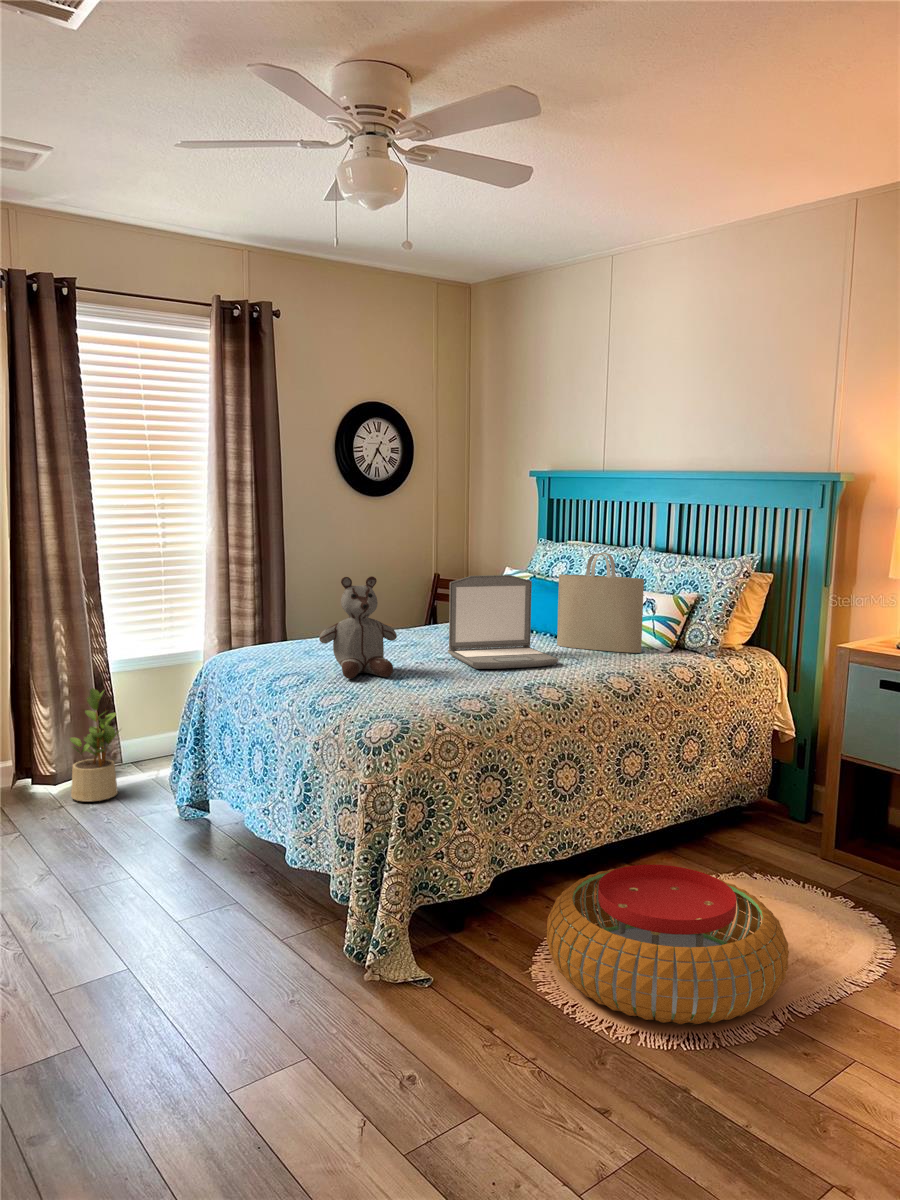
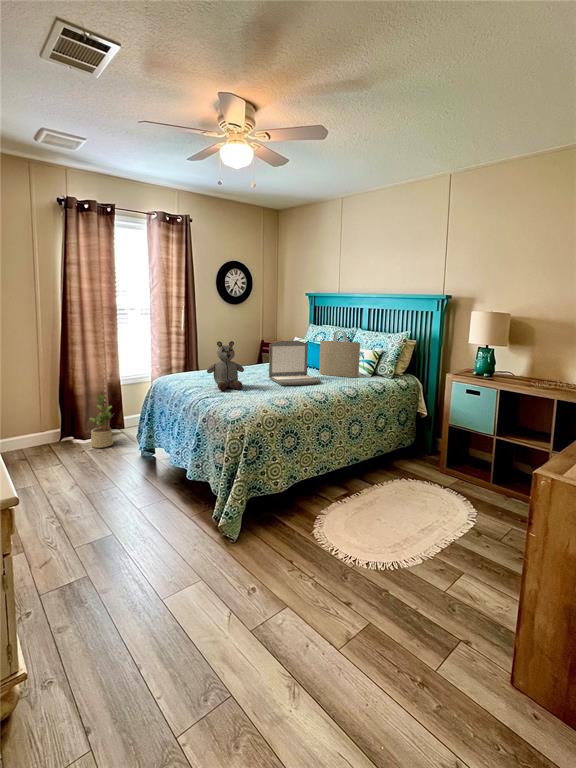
pouf: present [546,865,789,1024] -> none [317,478,432,556]

